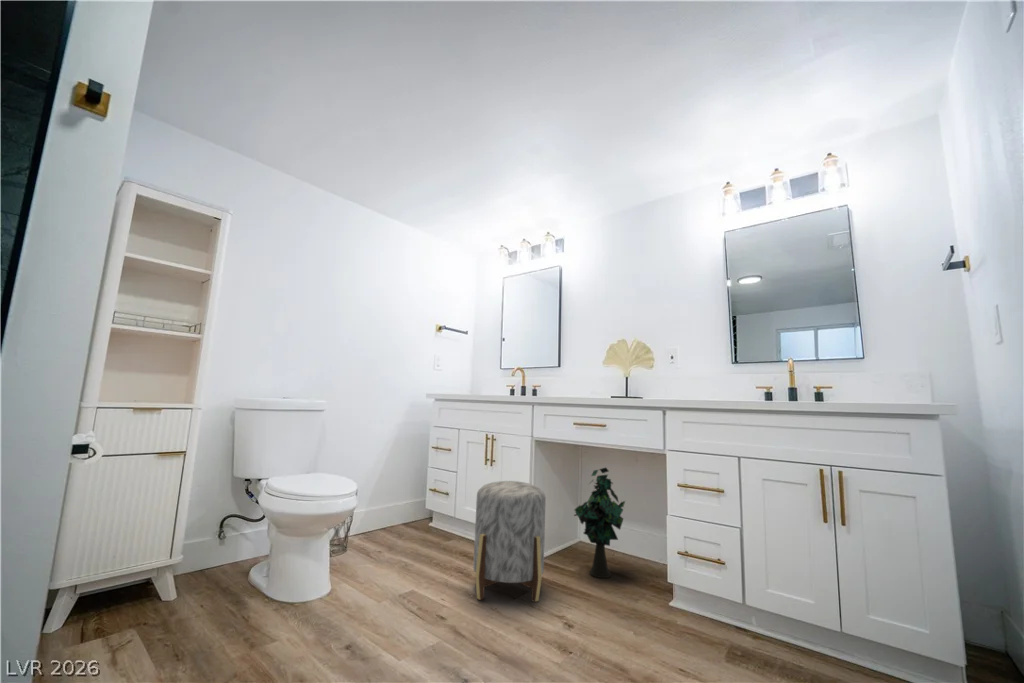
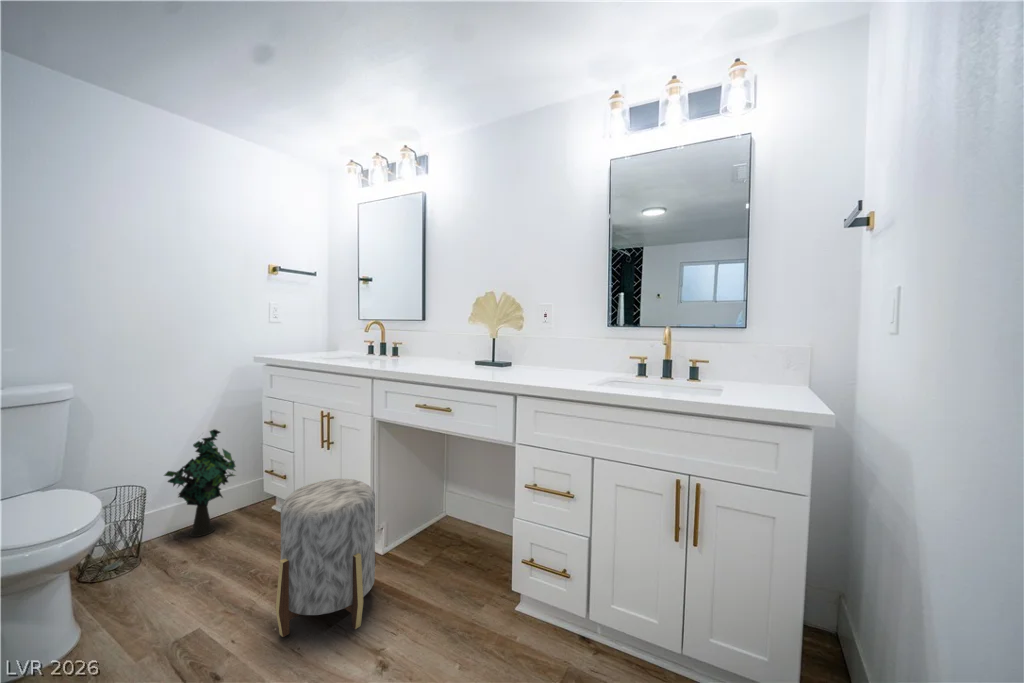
decorative plant: present [574,468,625,578] -> present [164,429,236,537]

